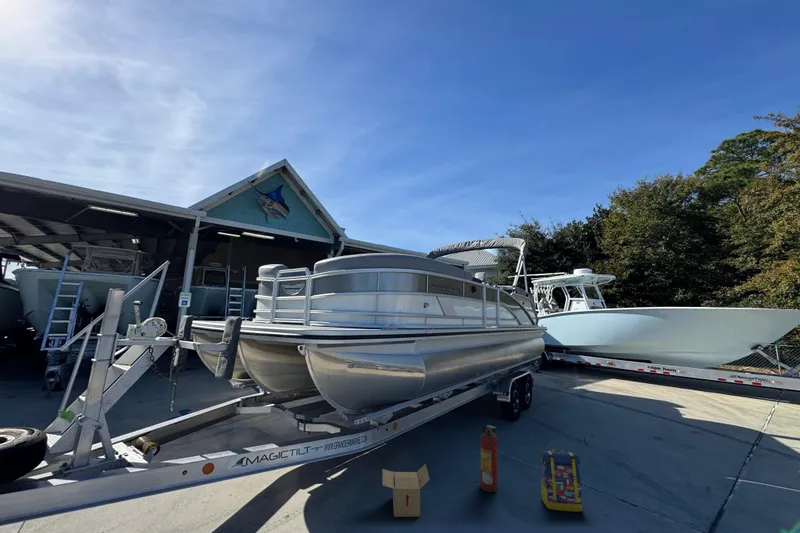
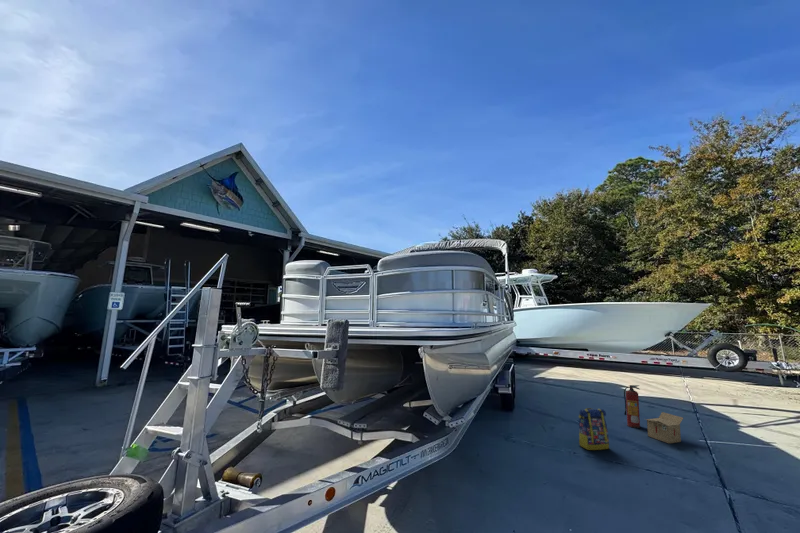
fire extinguisher: present [480,425,497,492] -> present [624,385,640,428]
cardboard box: present [382,464,430,517] -> present [647,412,683,444]

